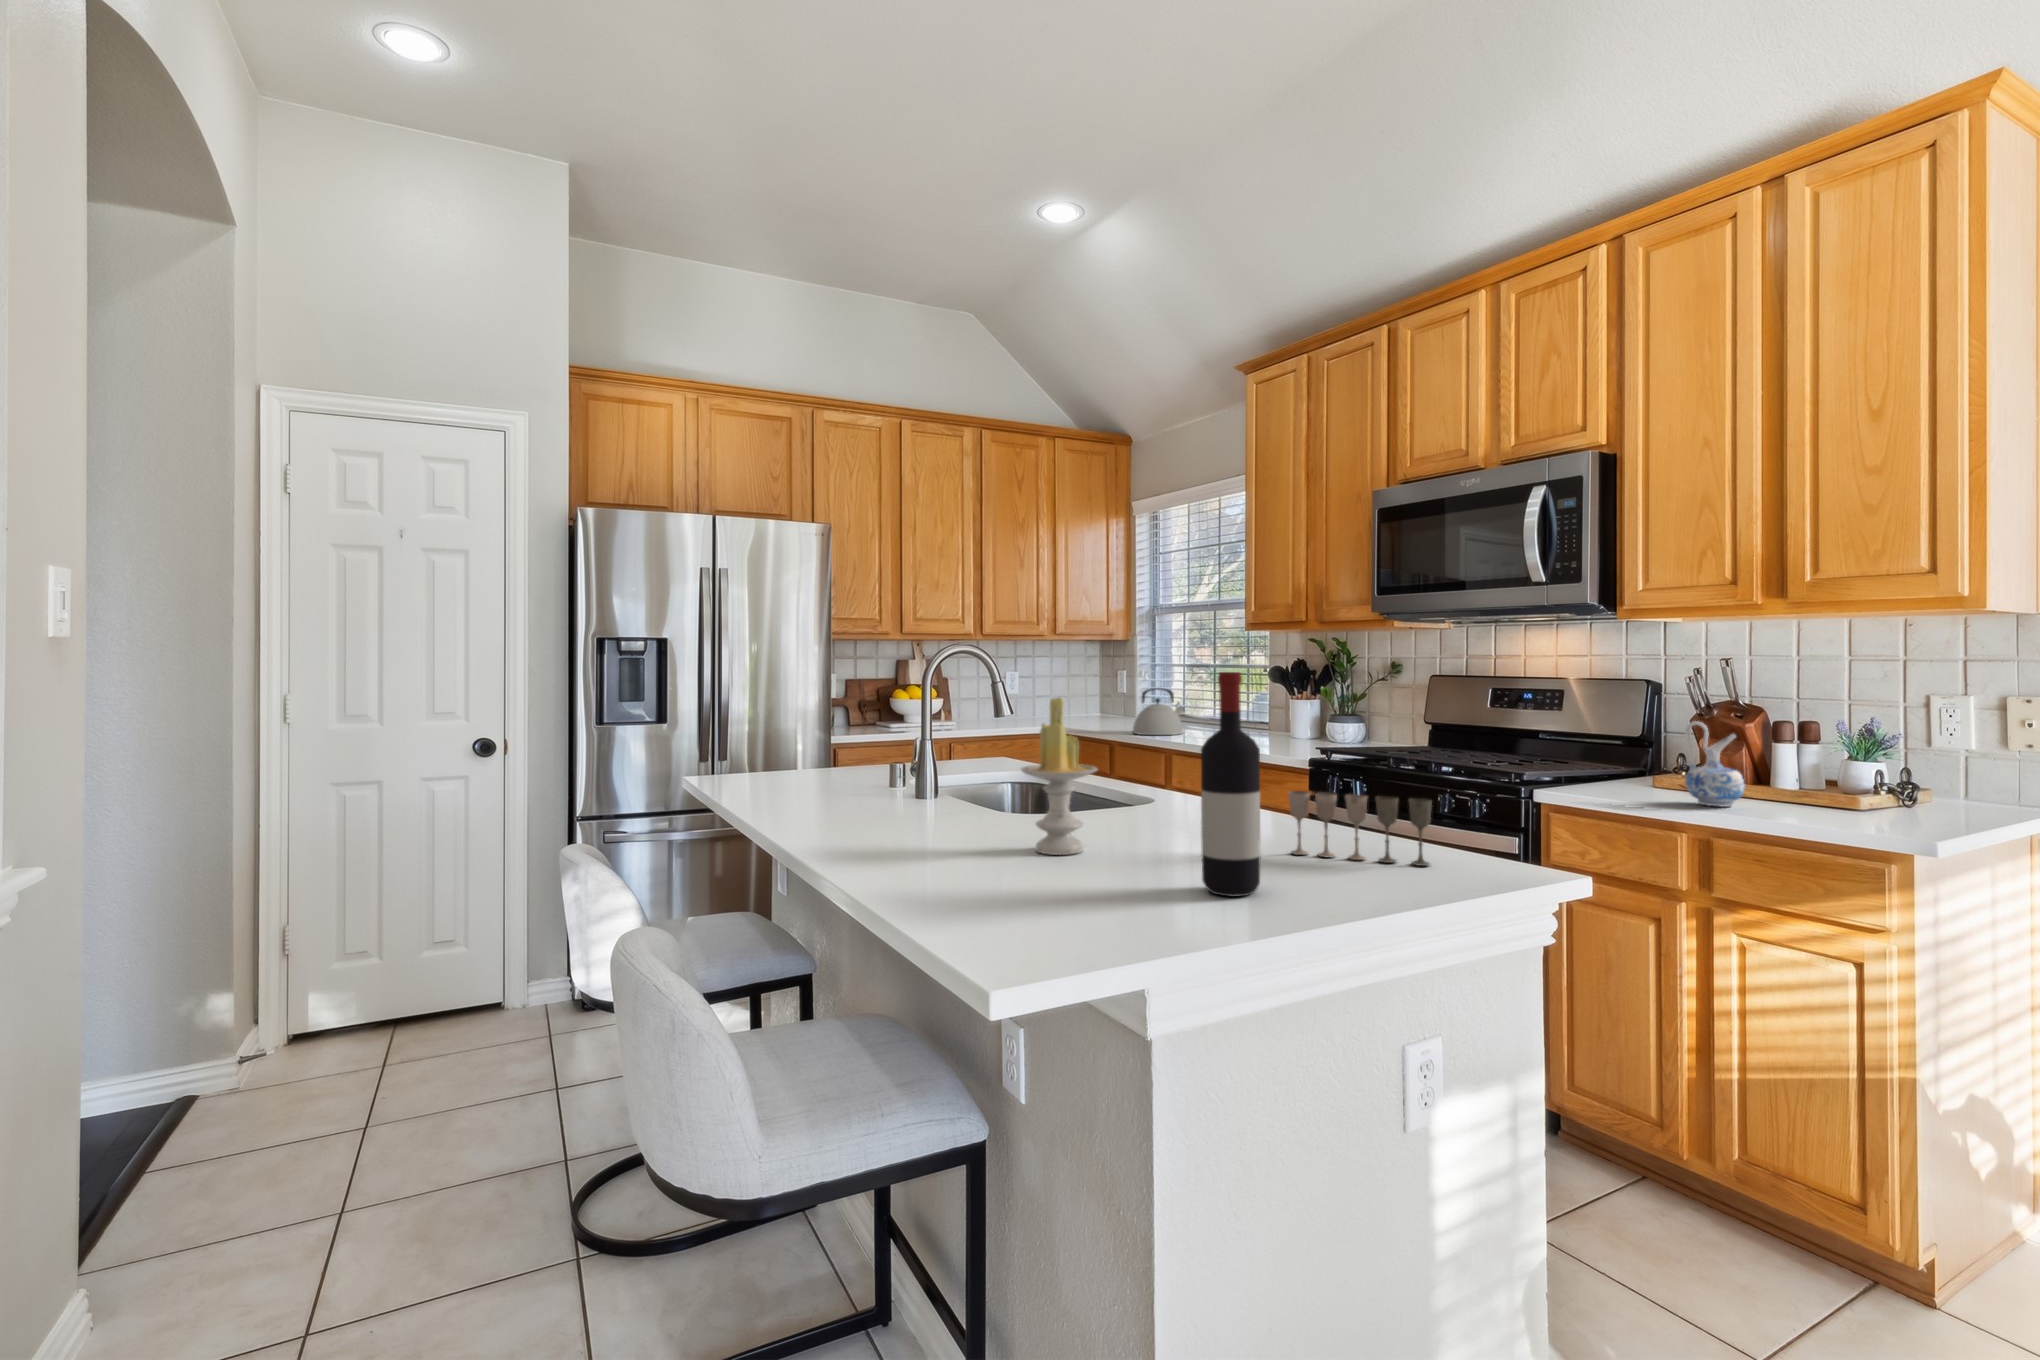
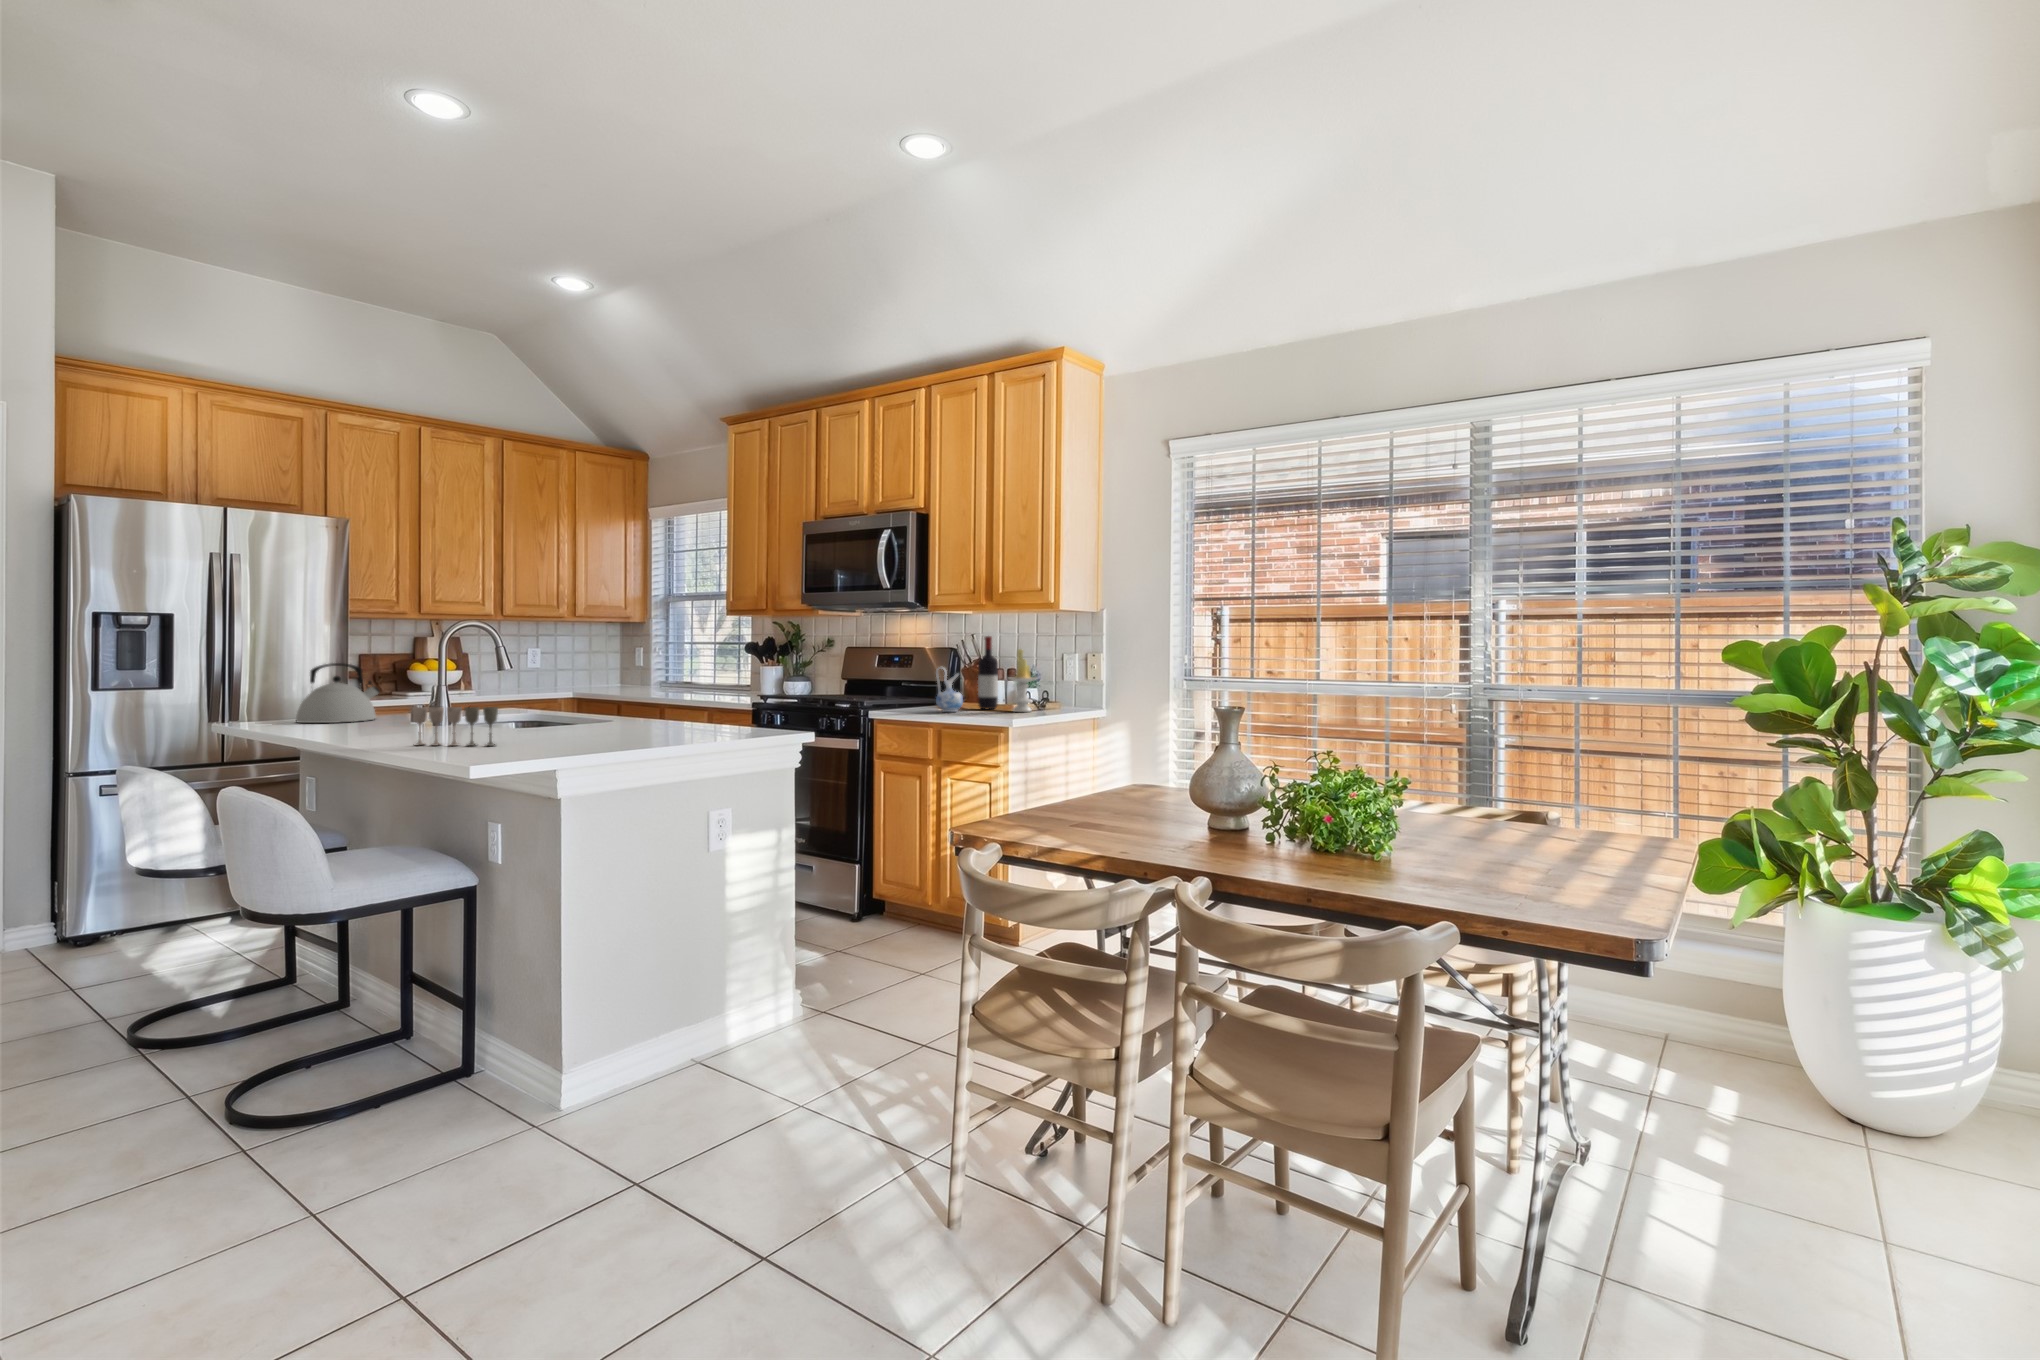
wine bottle: present [1201,672,1261,897] -> present [978,636,998,709]
kettle: present [1133,688,1185,735] -> present [296,663,380,723]
candle: present [1021,698,1097,855] -> present [1008,649,1037,712]
wine glass: present [1288,791,1432,866] -> present [412,707,498,746]

